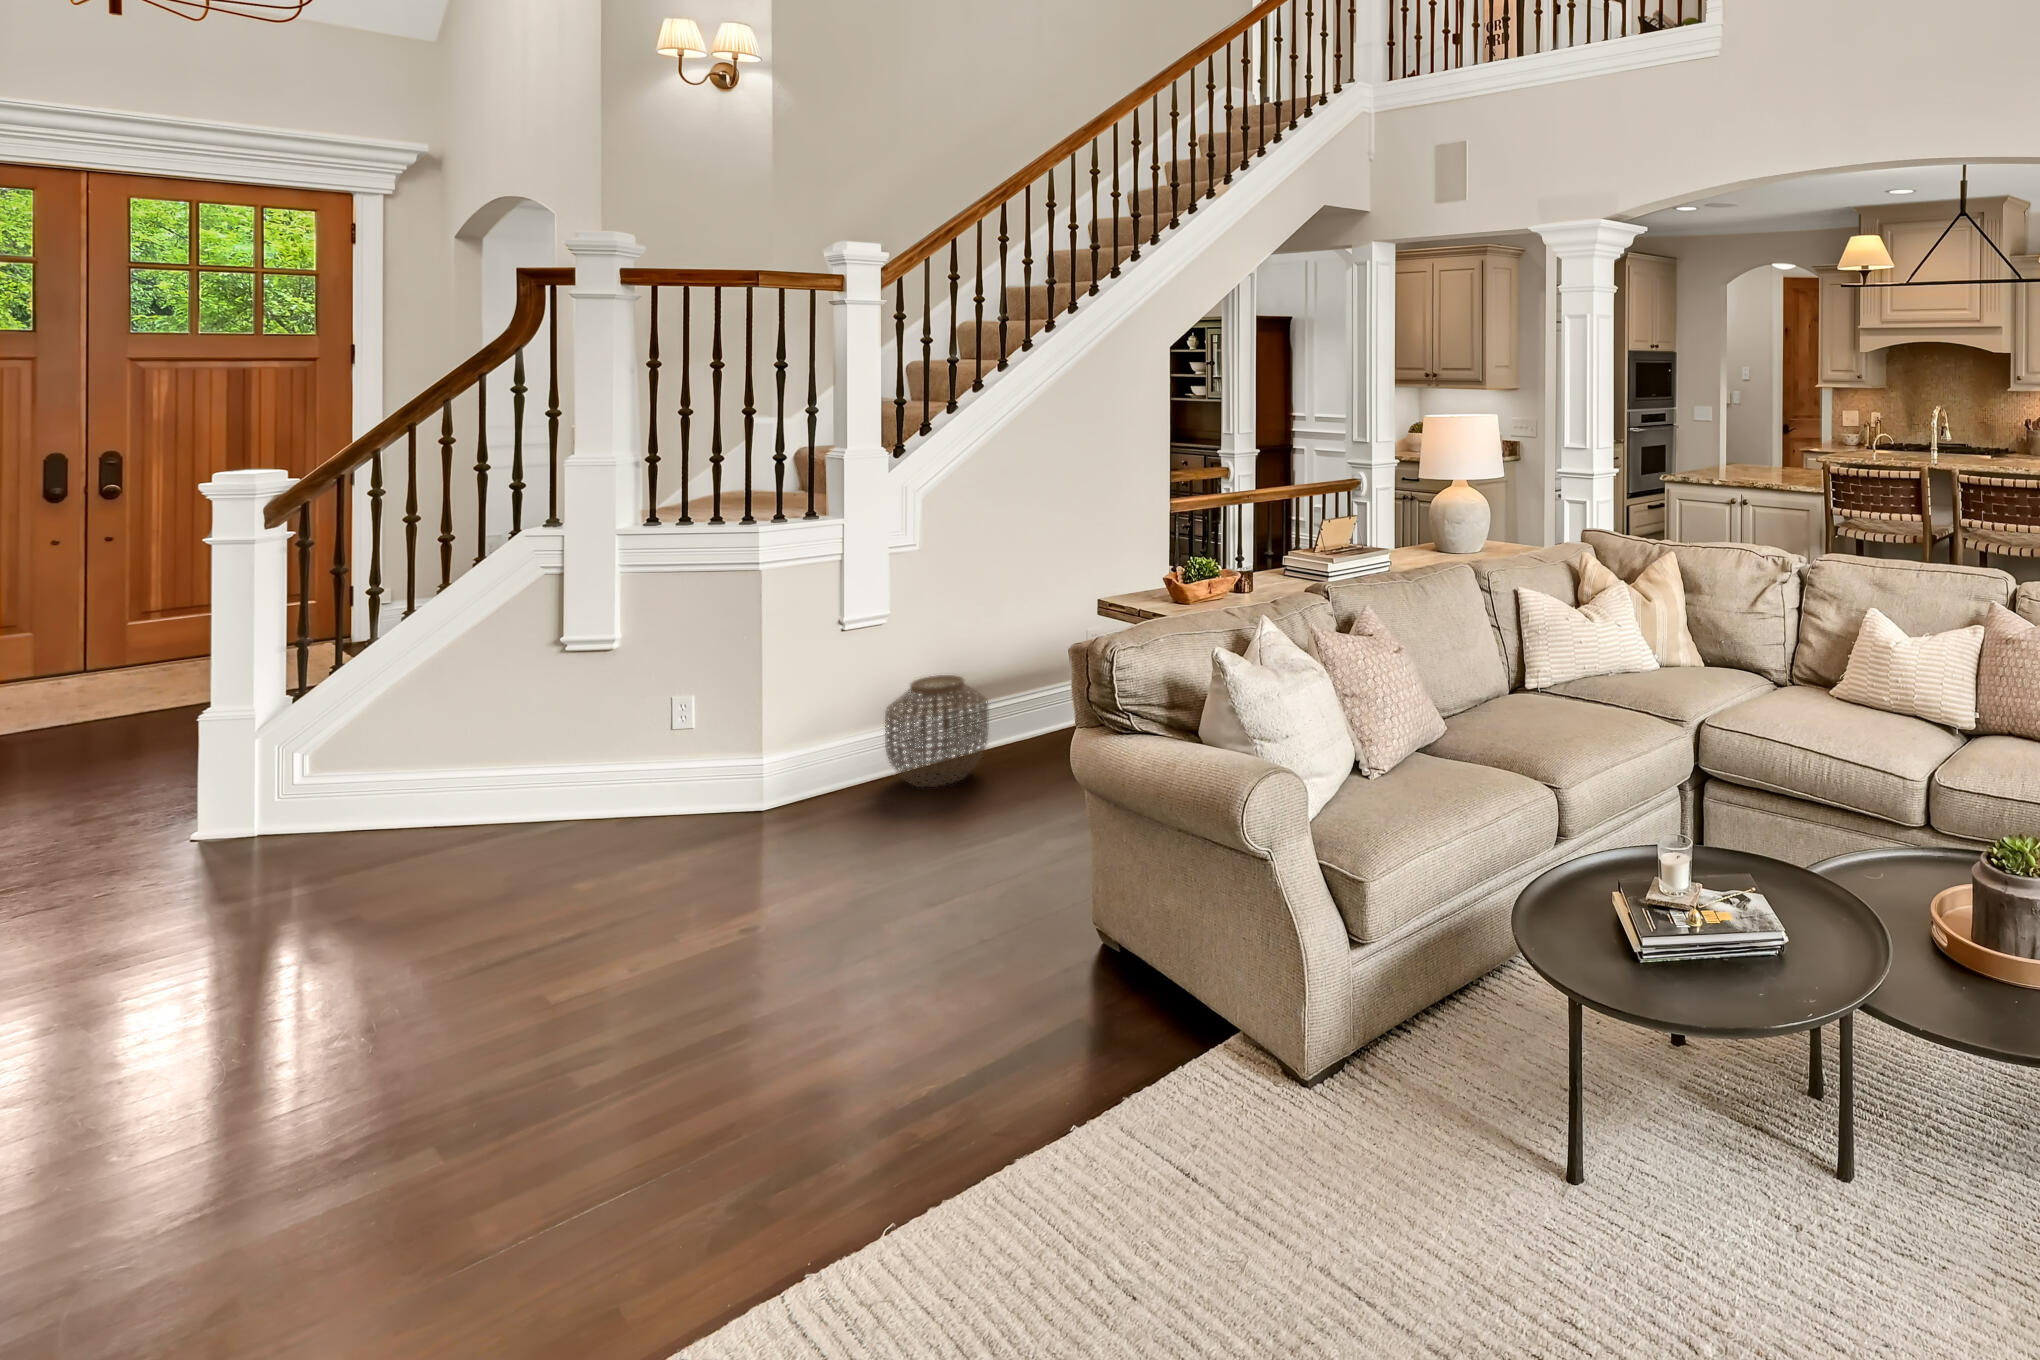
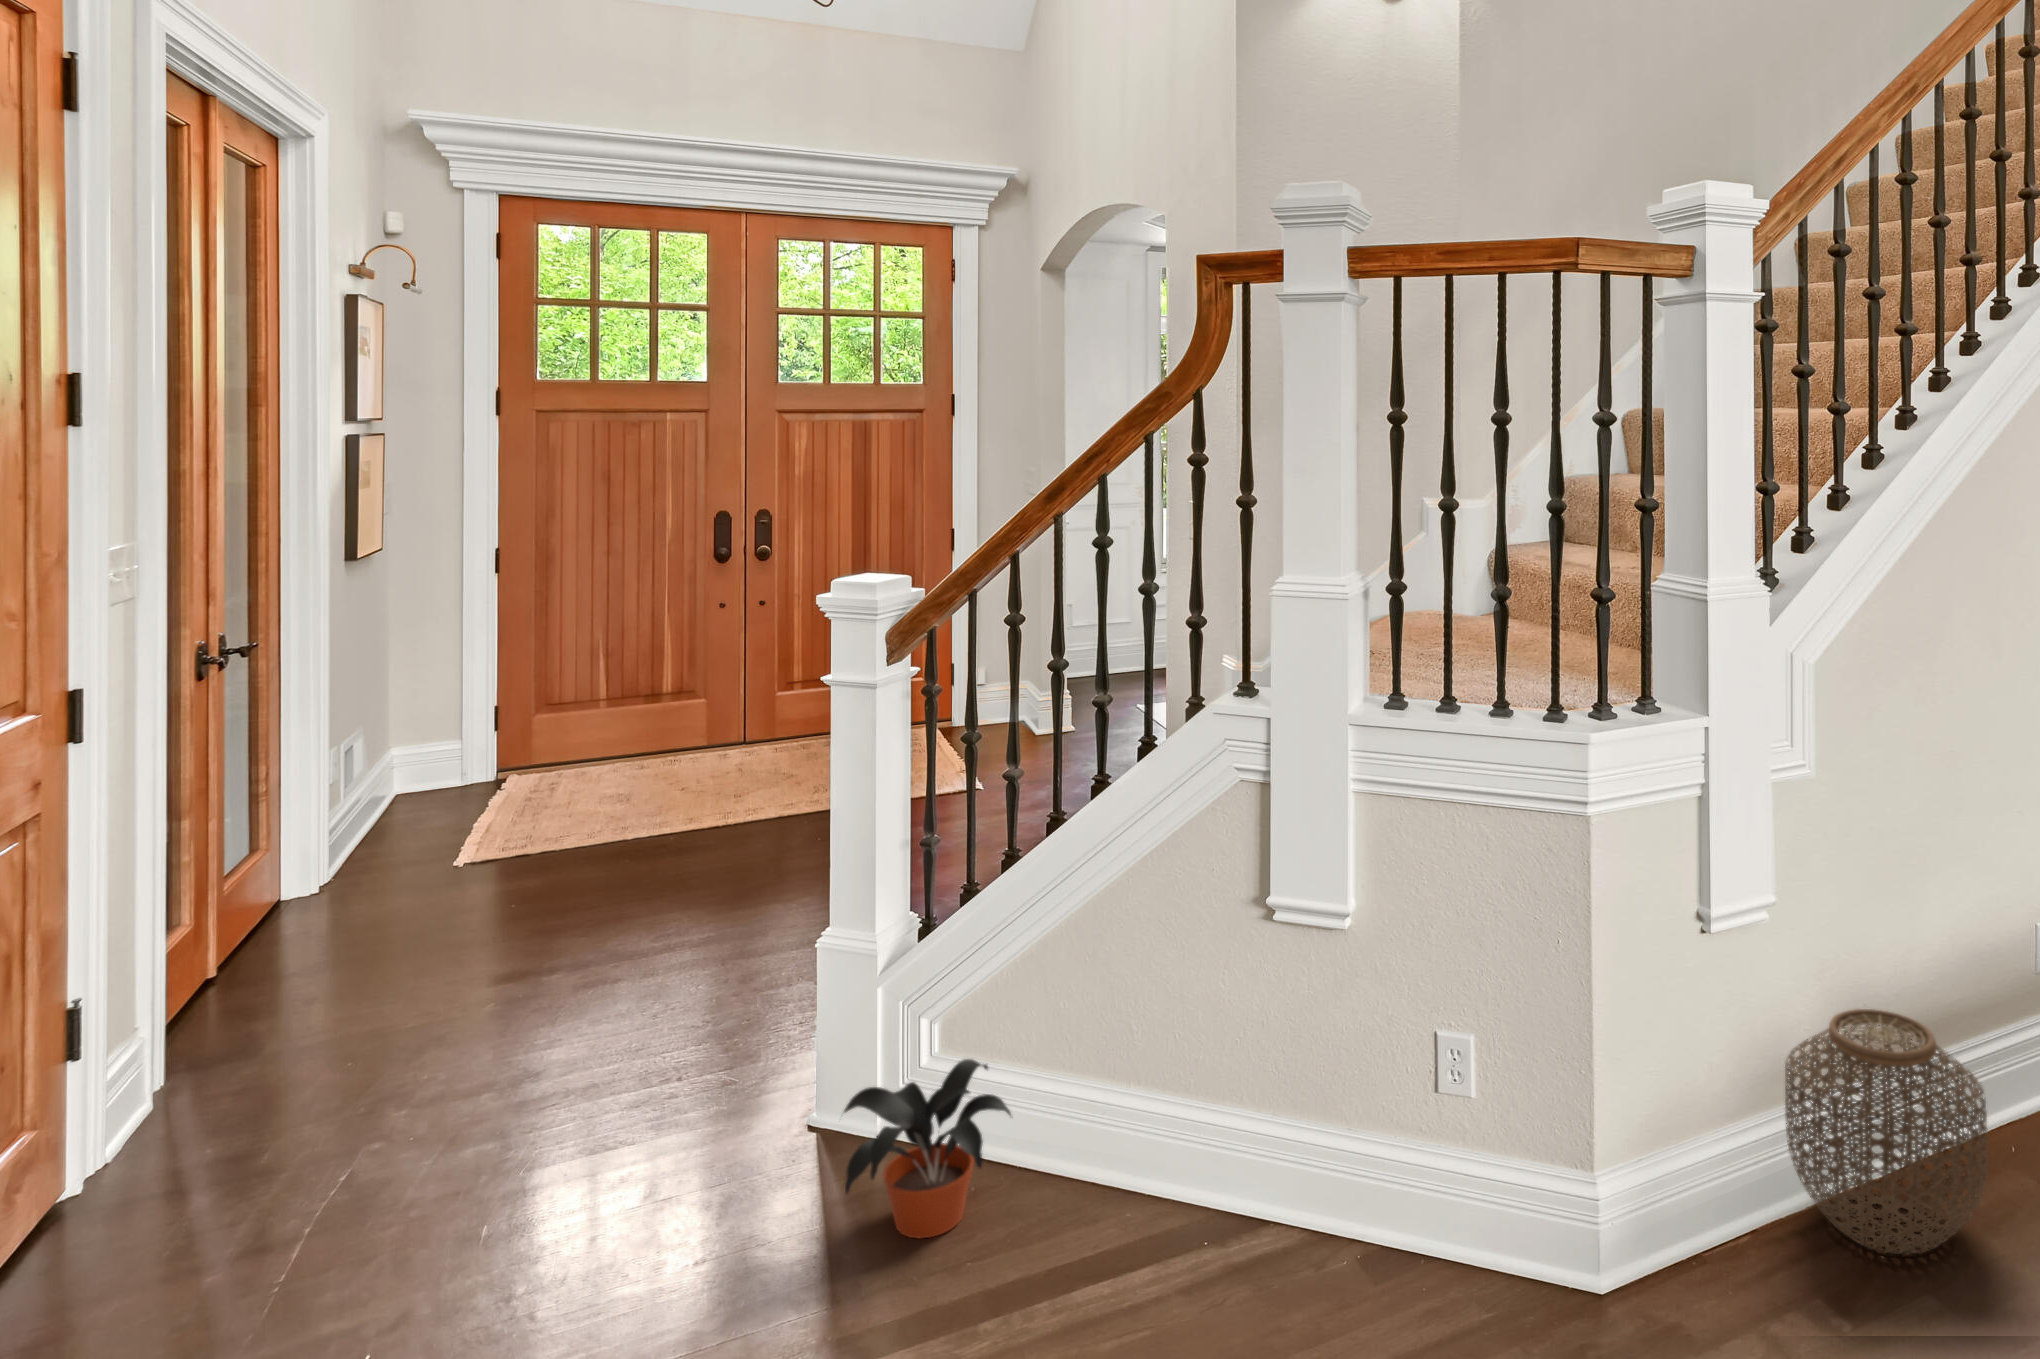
potted plant: none [224,766,367,867] -> present [844,1059,1011,1238]

